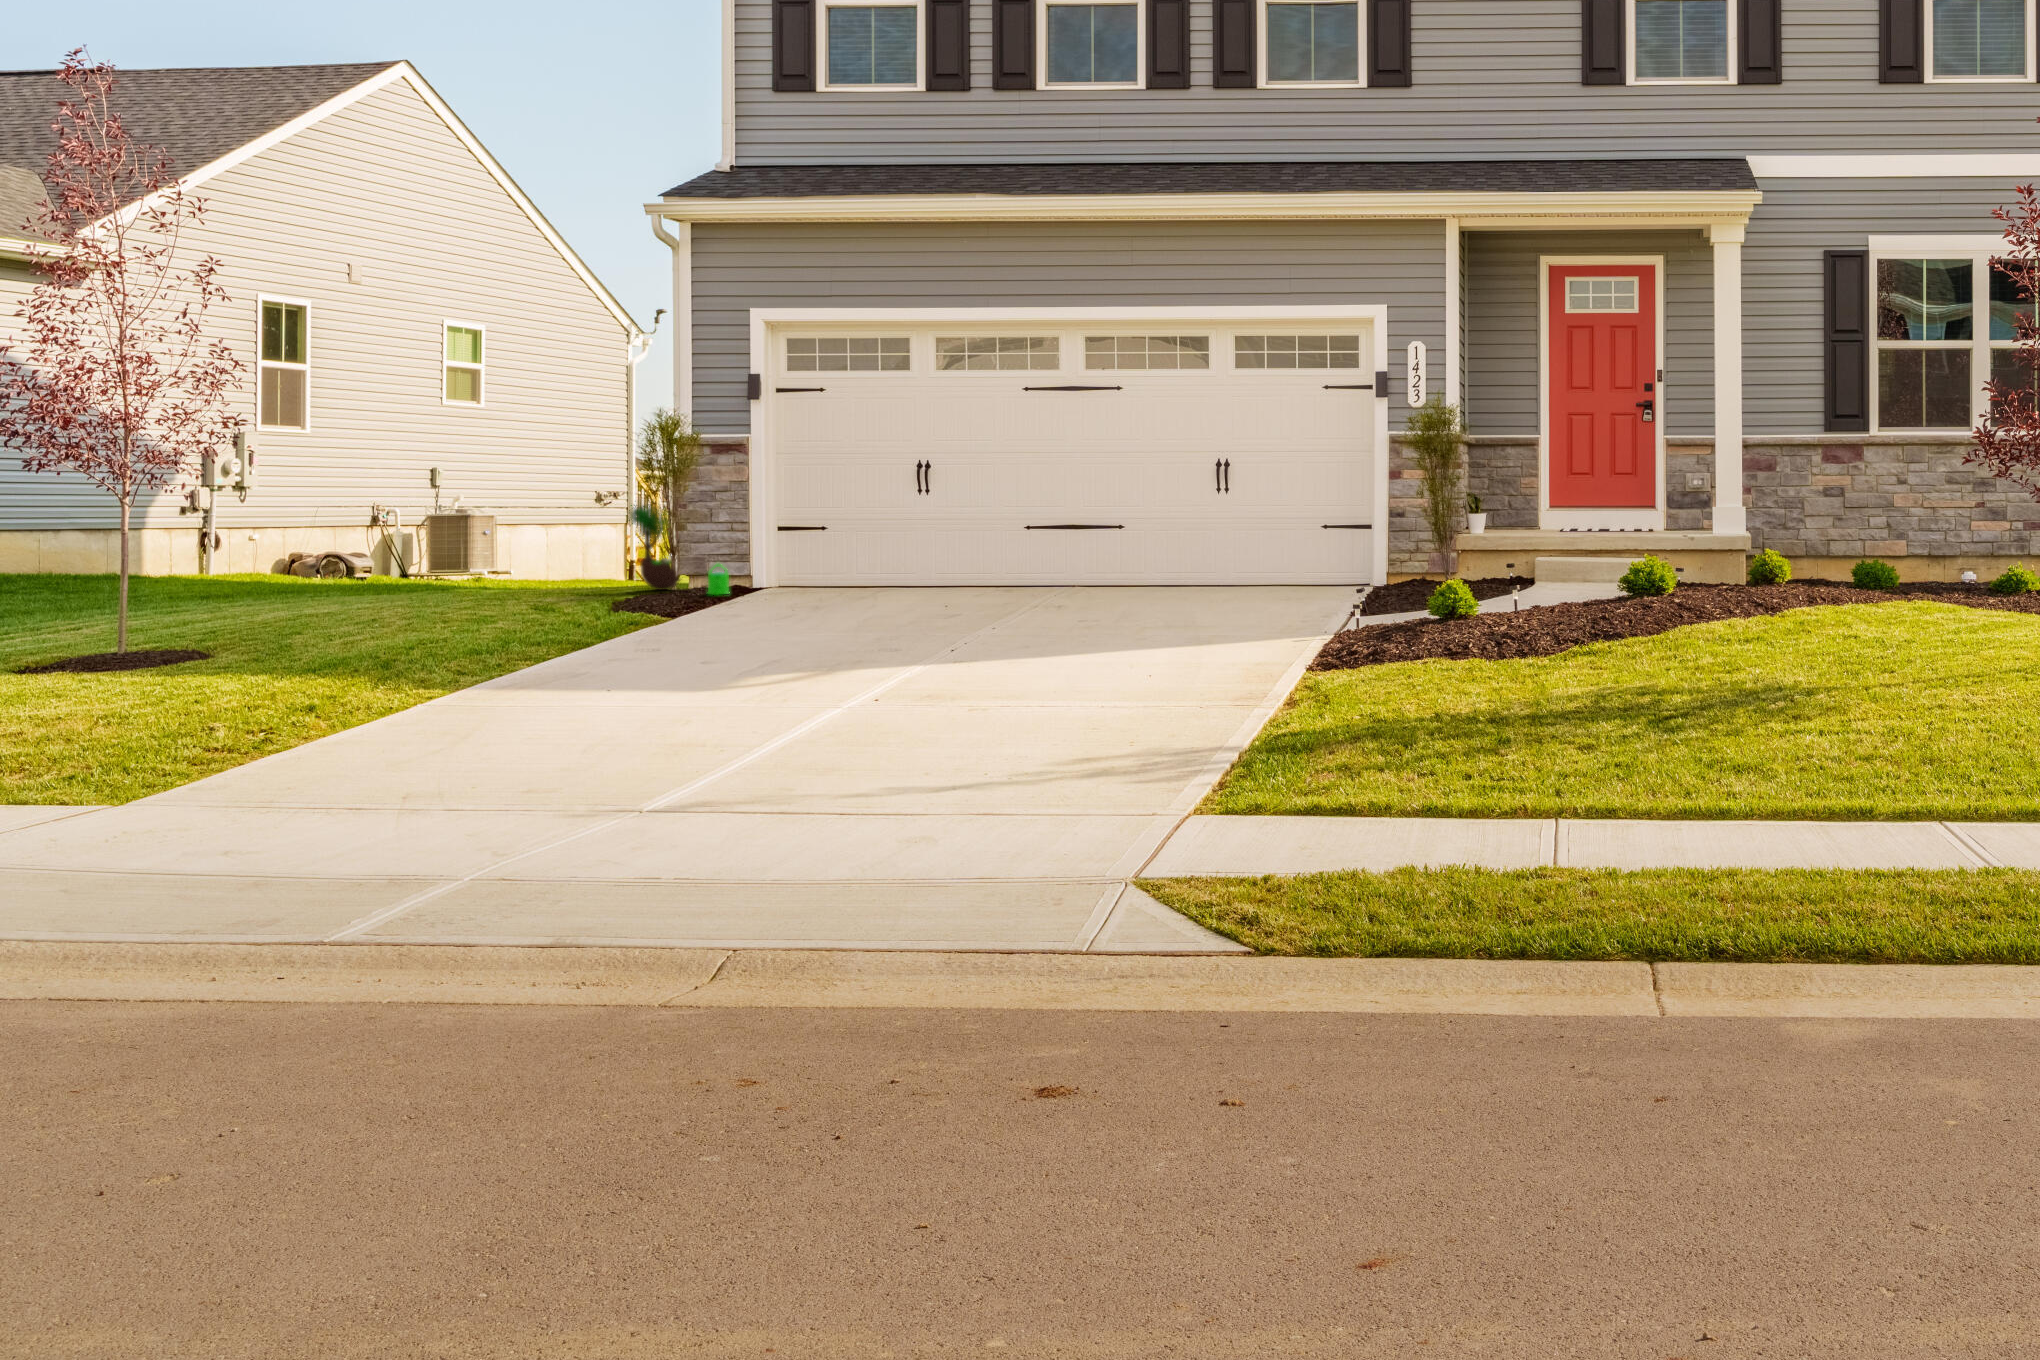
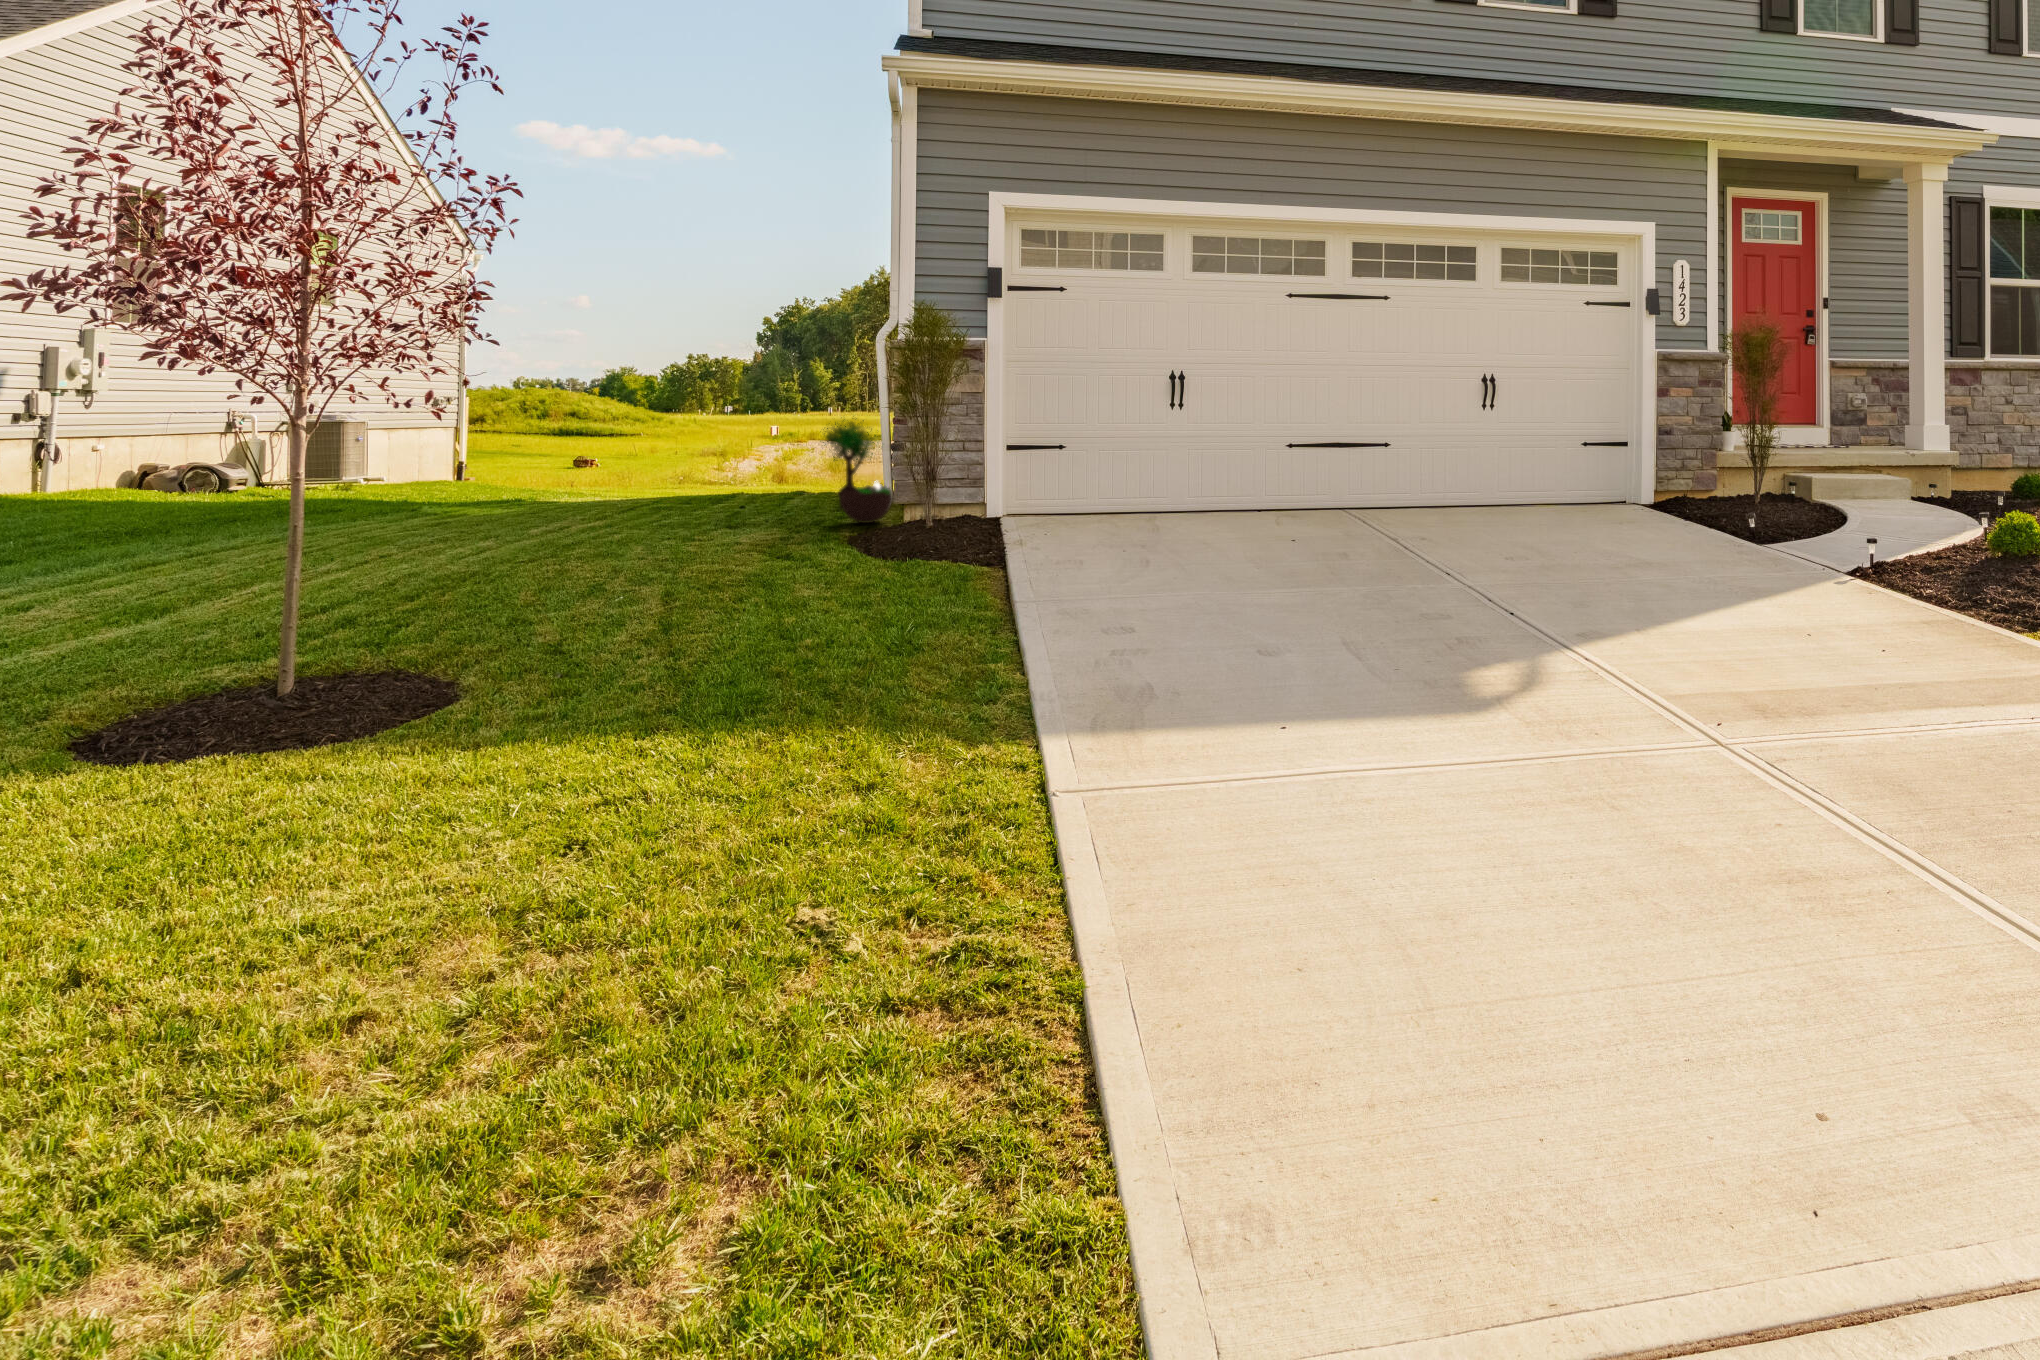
watering can: present [708,564,730,595] -> none [937,491,965,529]

